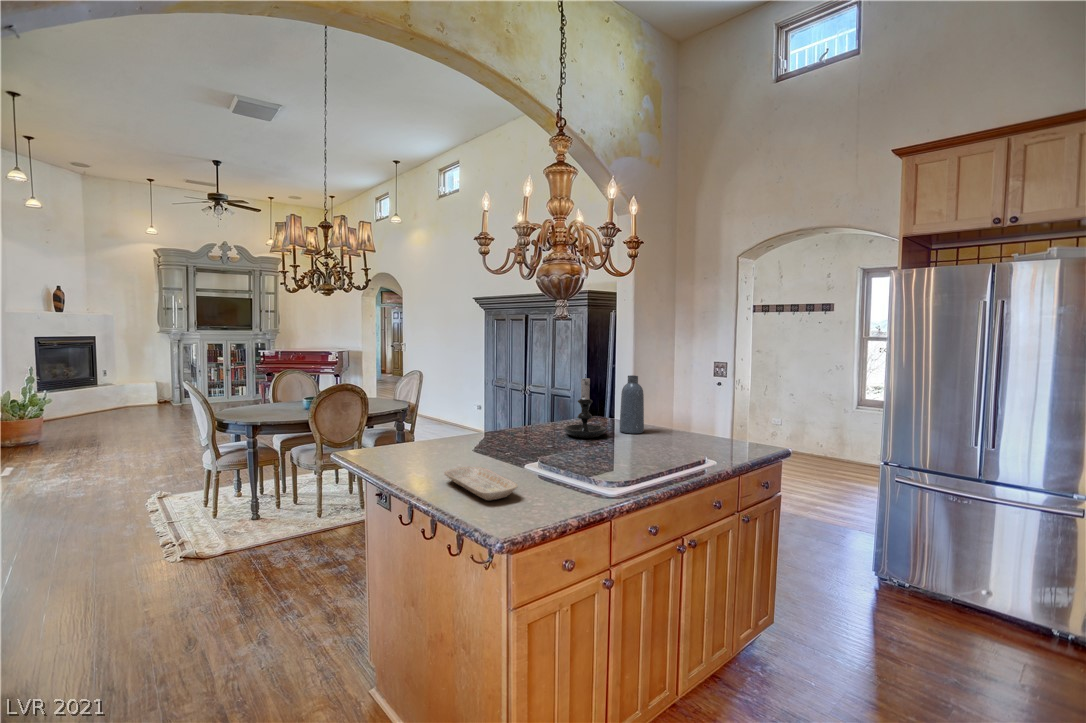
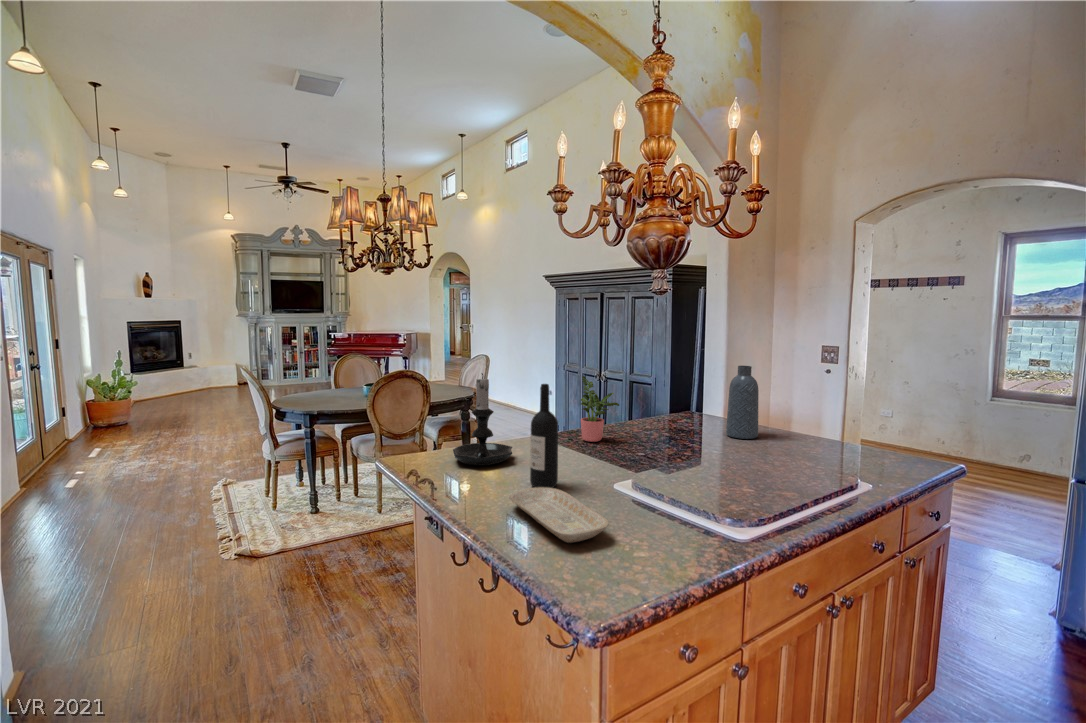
candle holder: present [564,374,607,438] -> present [453,373,512,465]
potted plant: none [502,384,534,438] -> present [581,376,619,442]
wine bottle: none [461,388,482,470] -> present [530,384,558,488]

